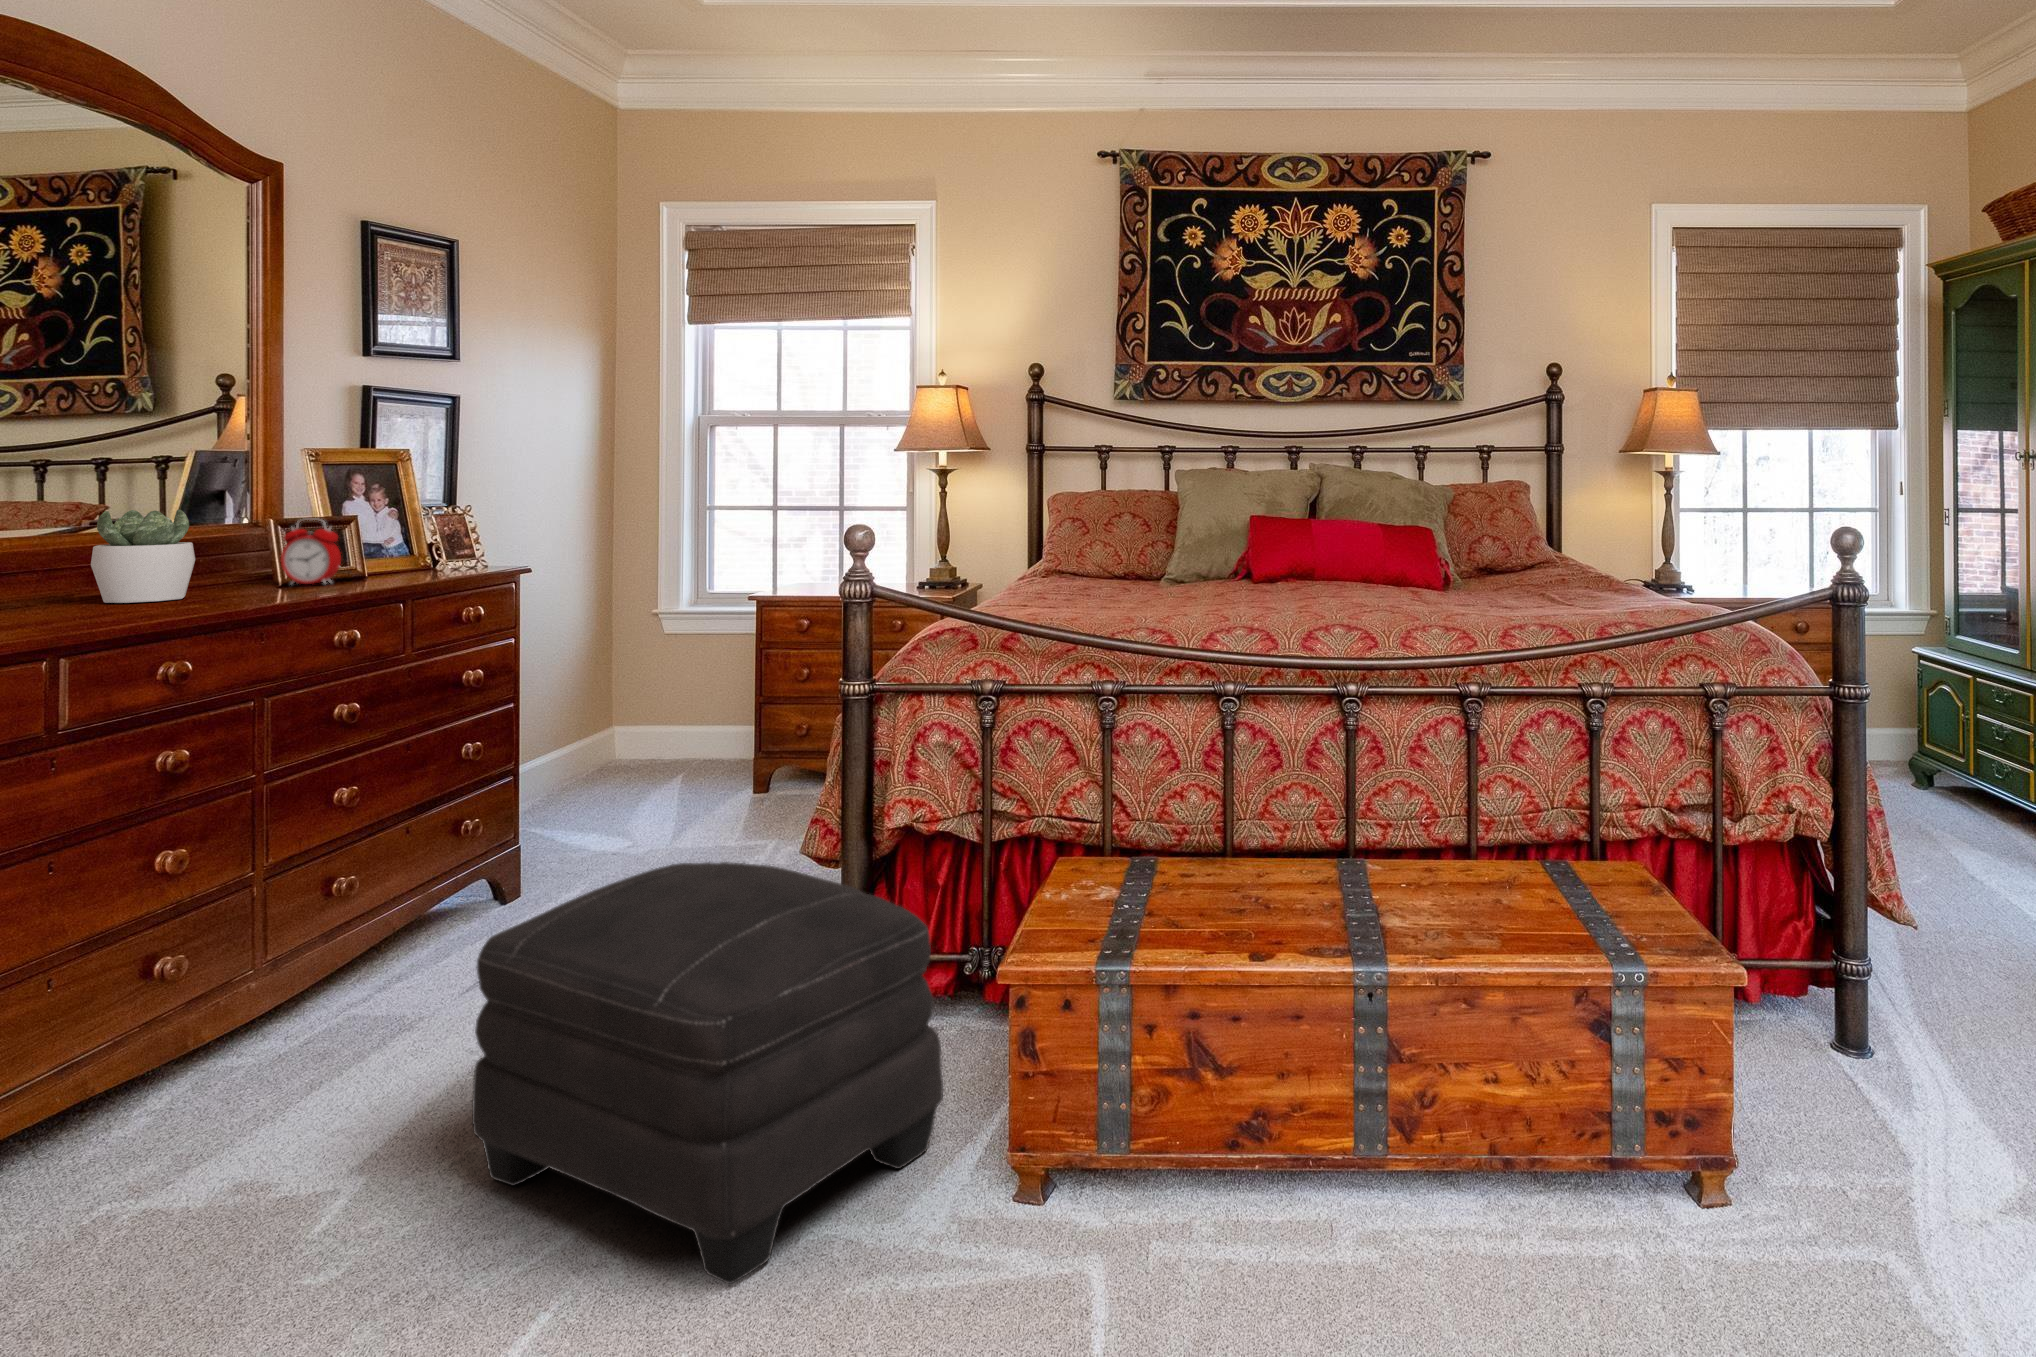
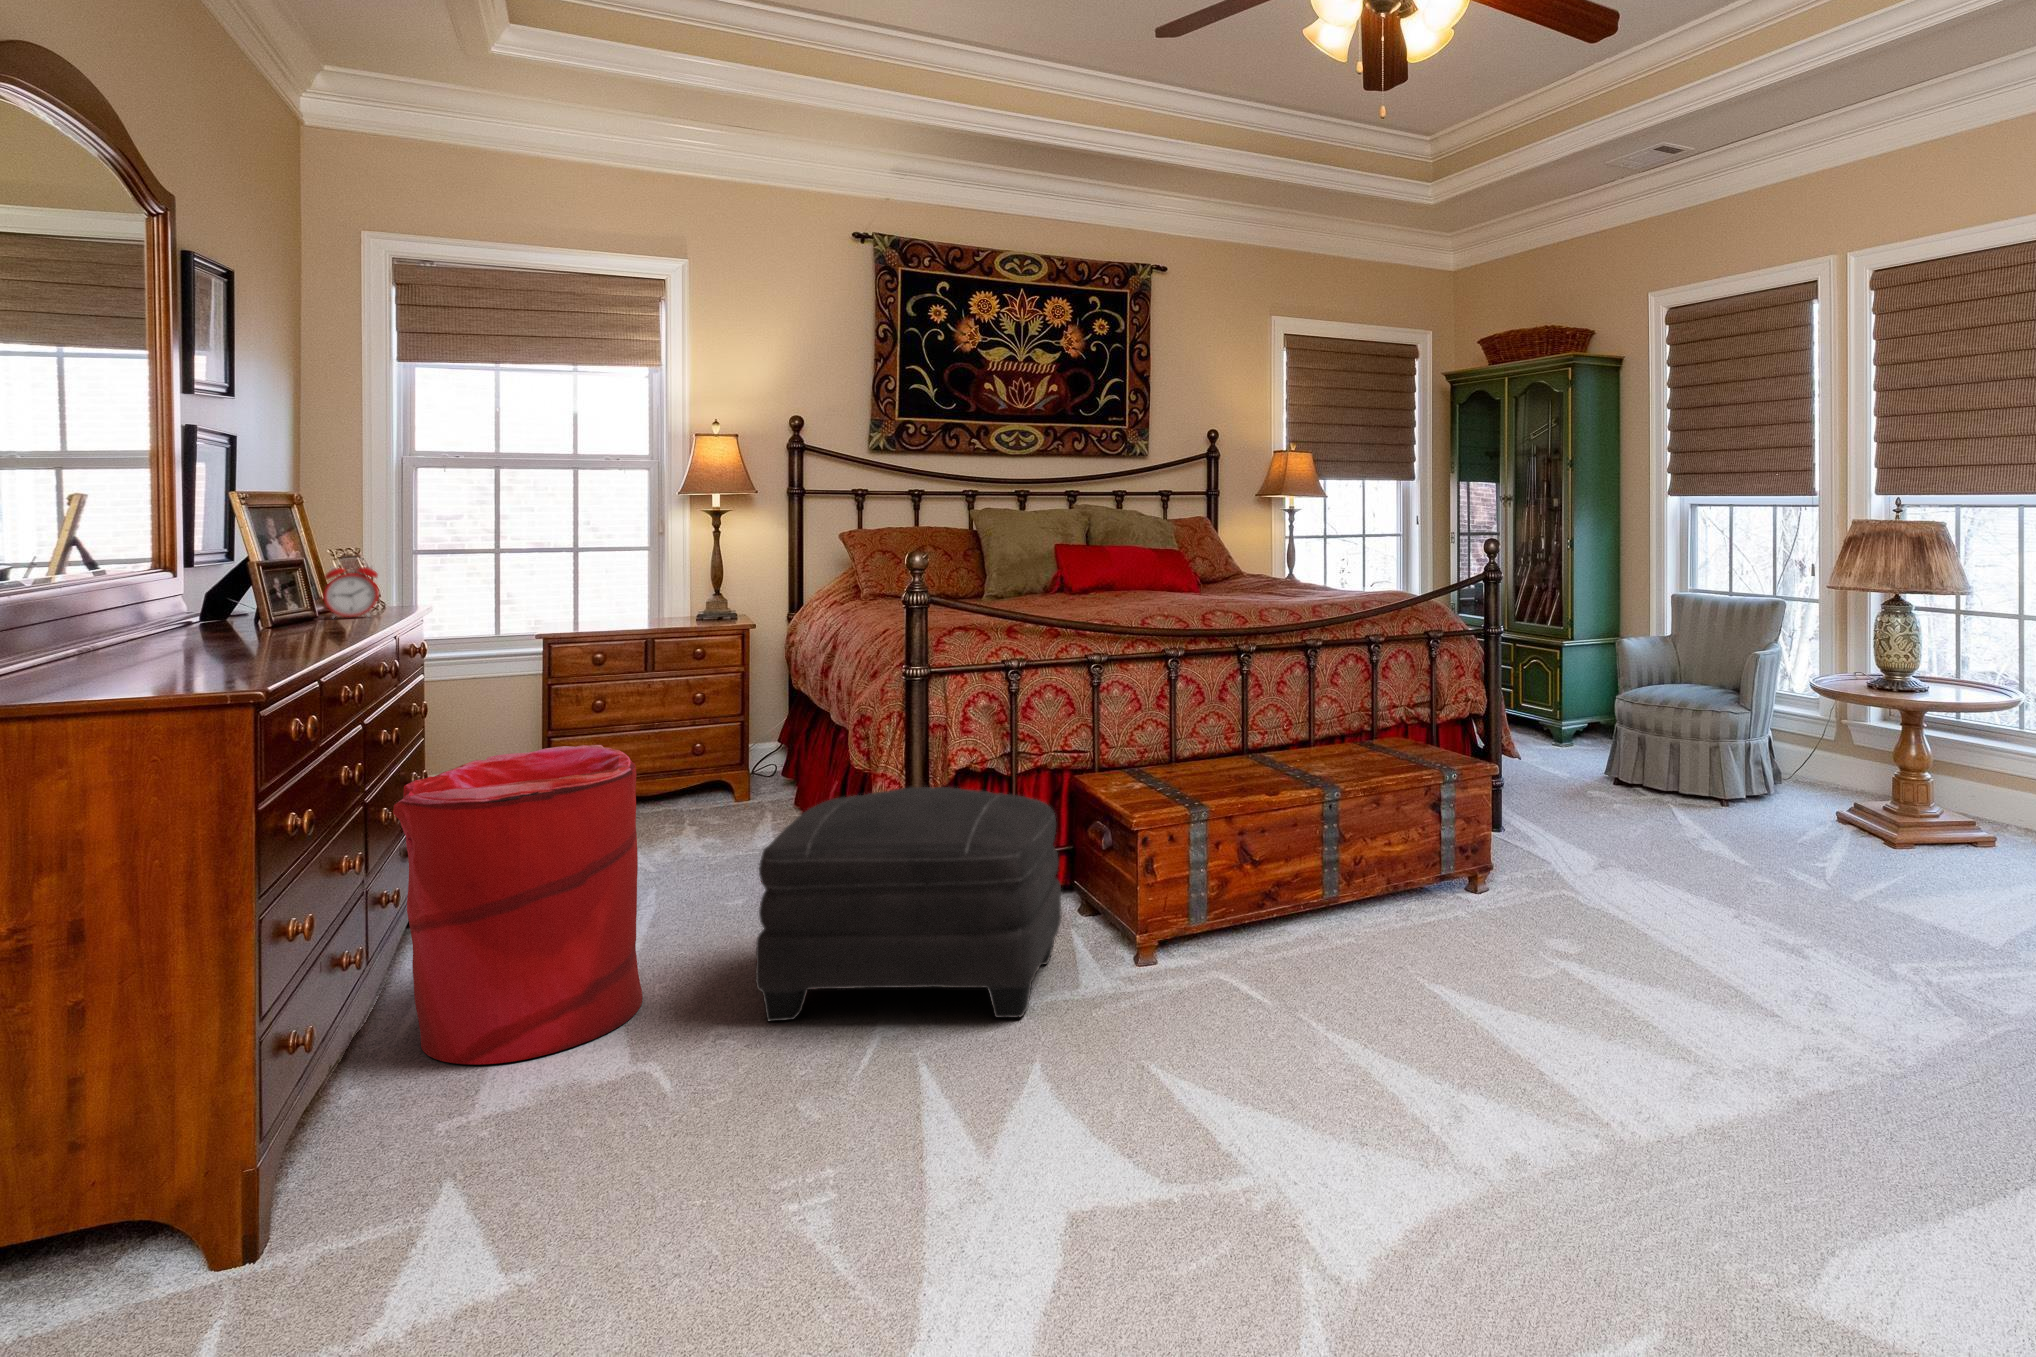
succulent plant: present [91,510,195,603] -> none [231,551,323,635]
laundry hamper: none [154,754,479,1164] -> present [393,745,643,1064]

